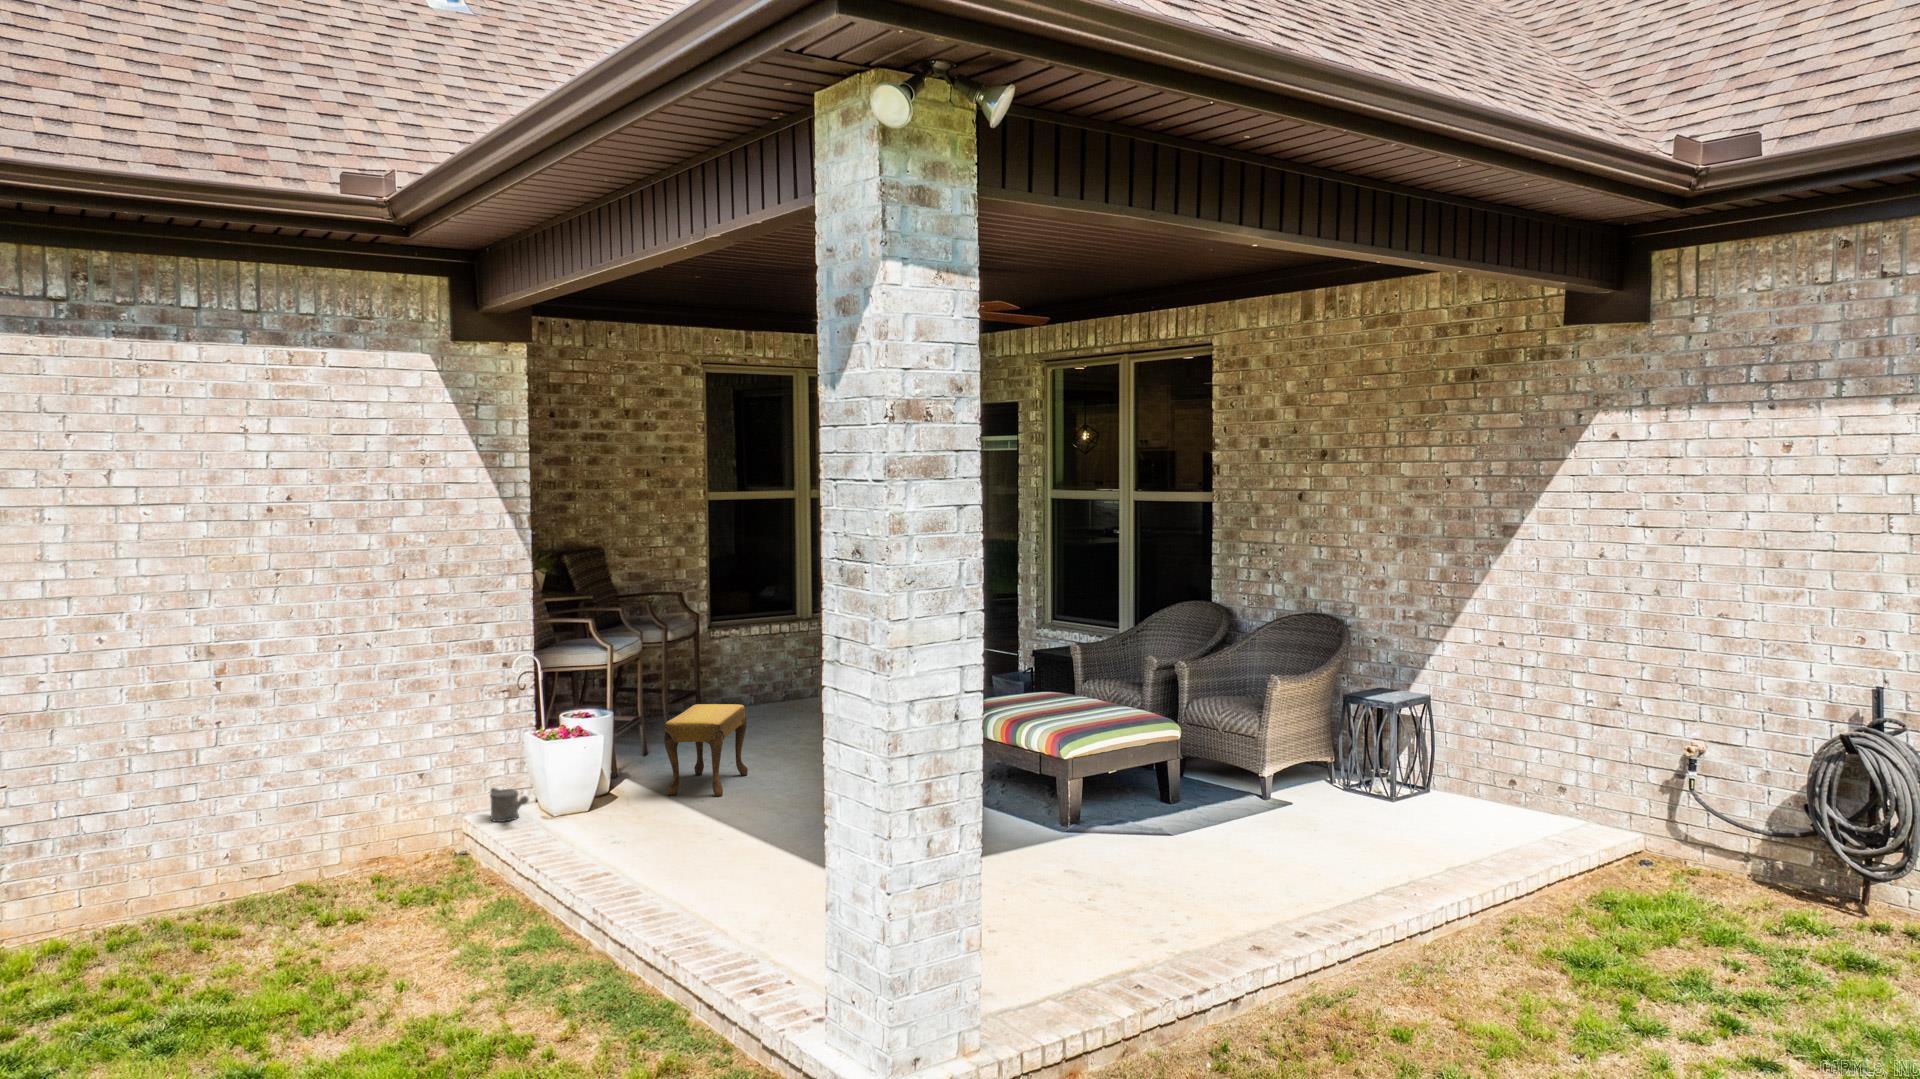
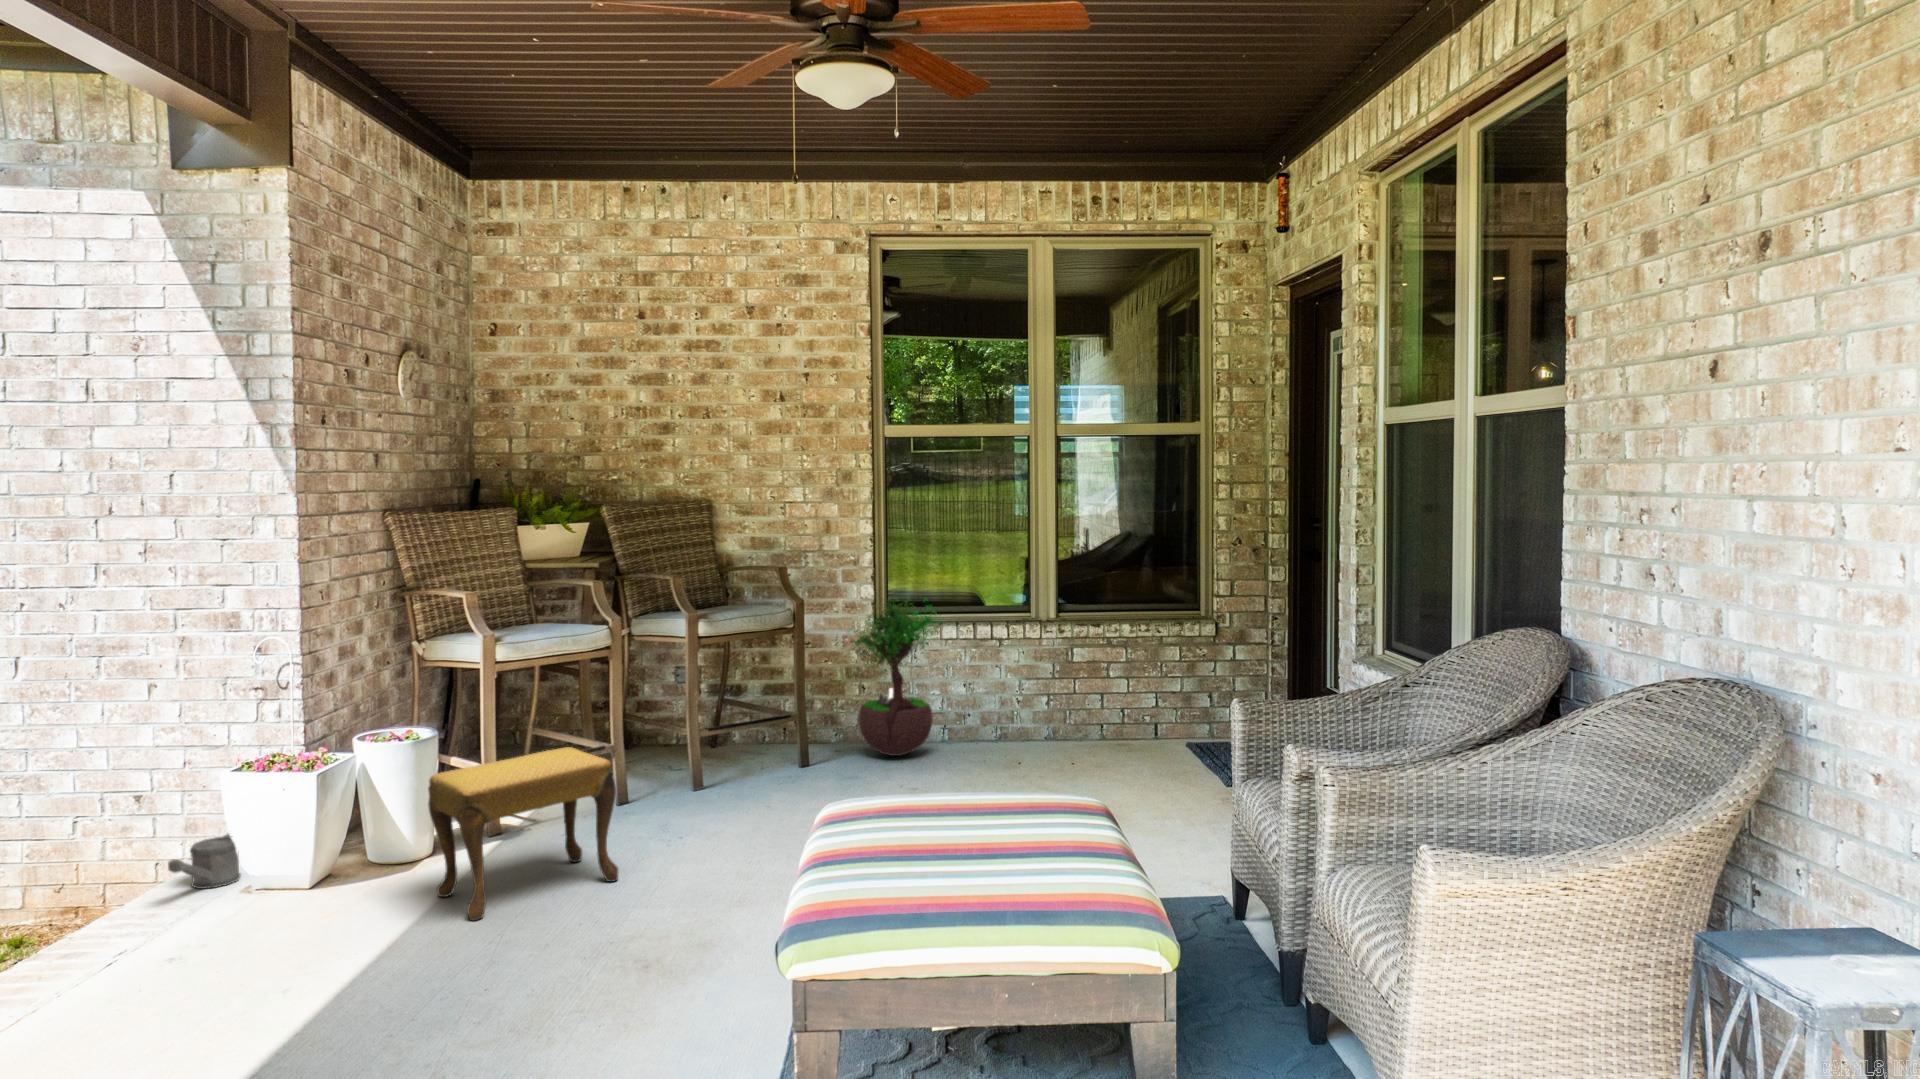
potted tree: none [714,601,779,714] -> present [843,597,945,756]

